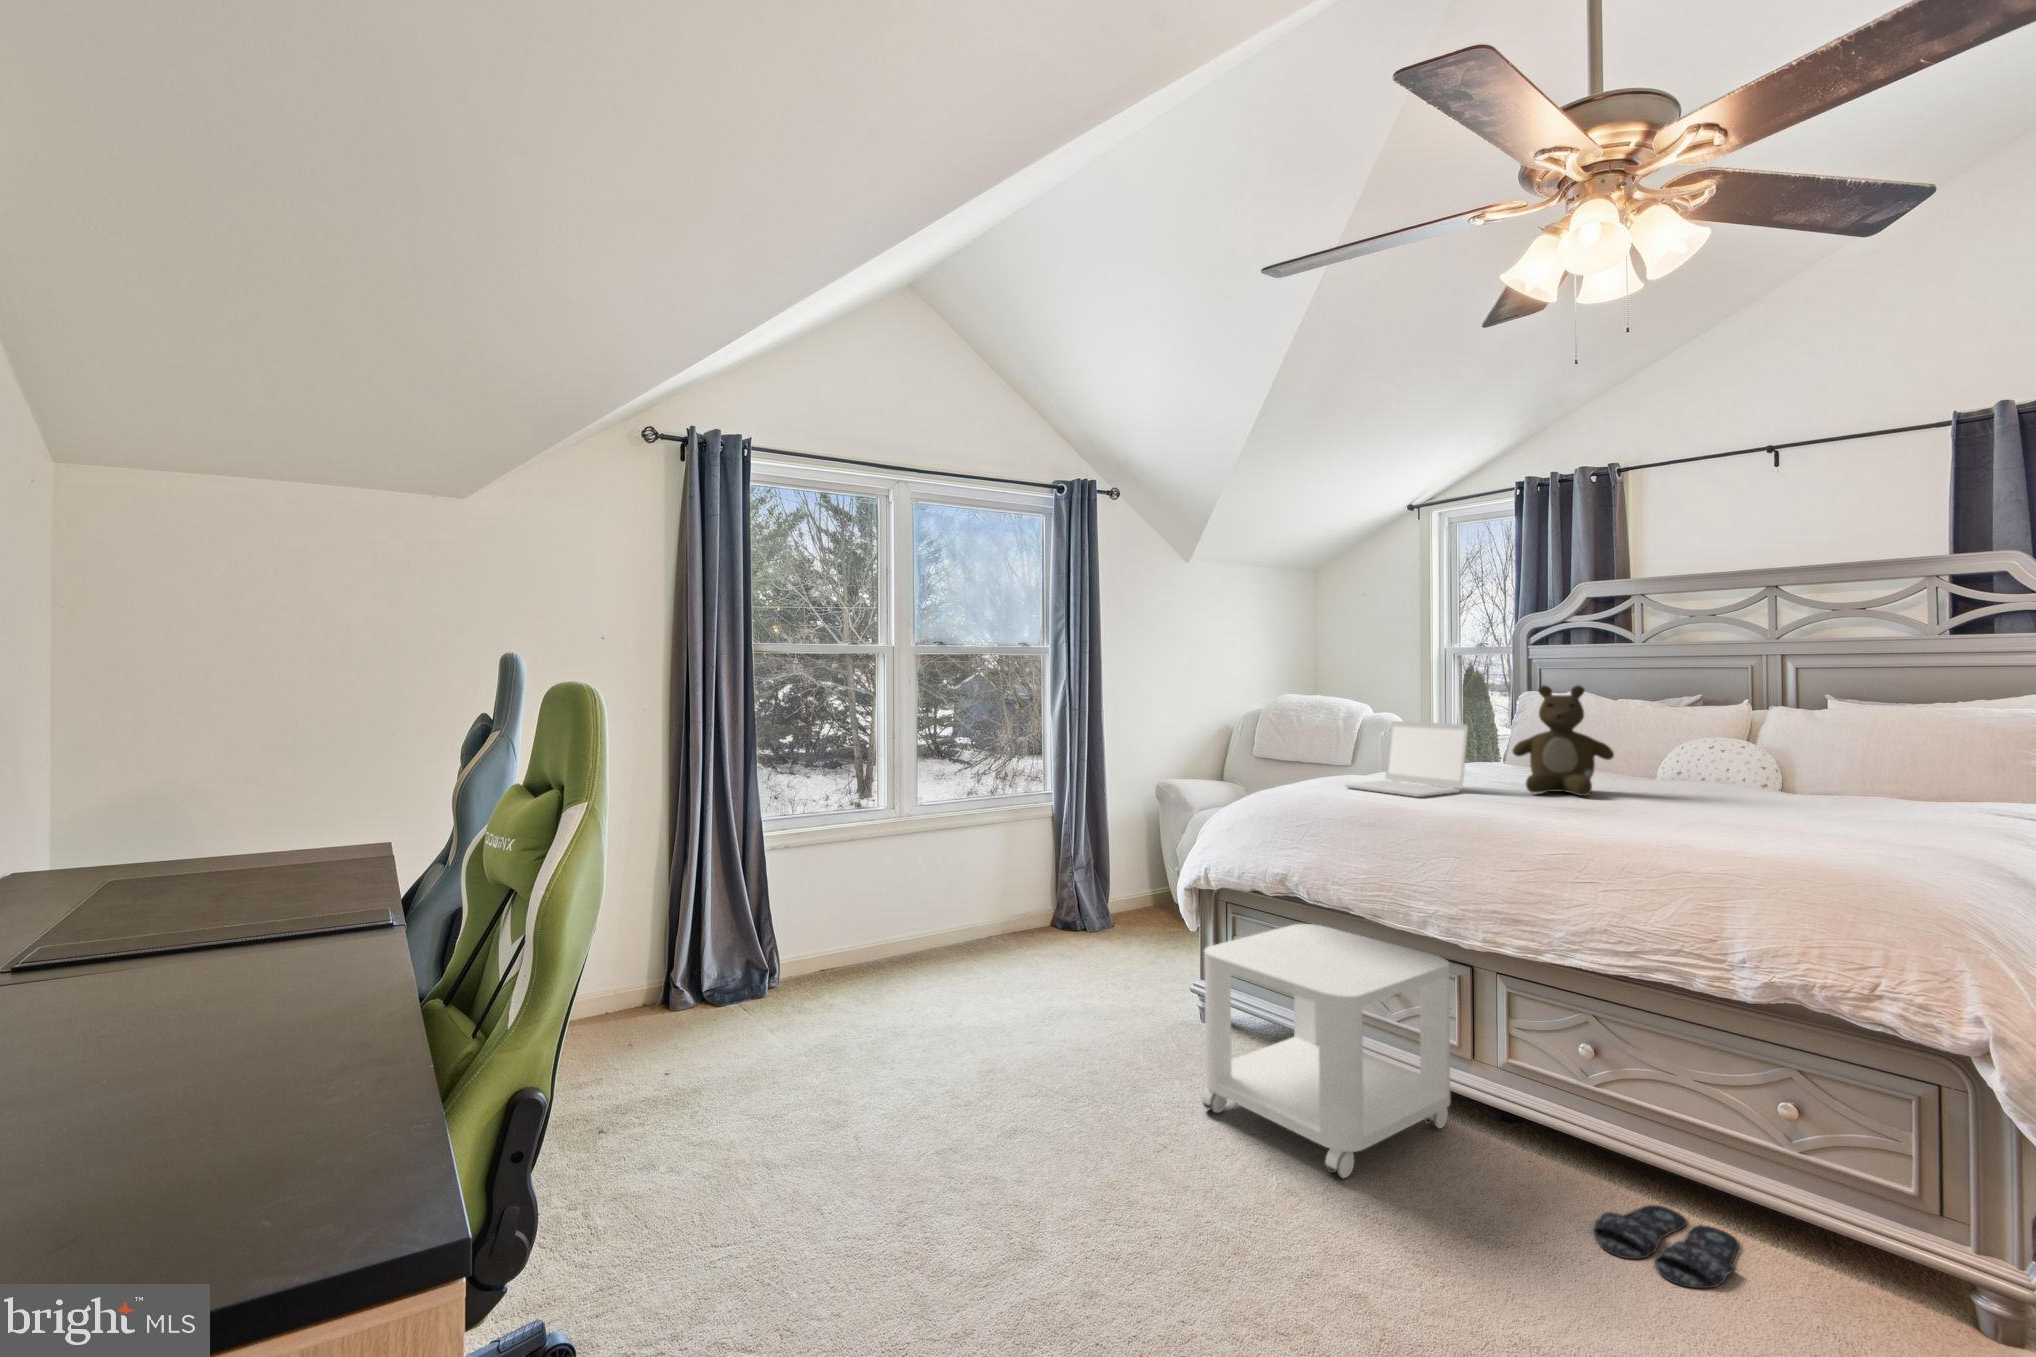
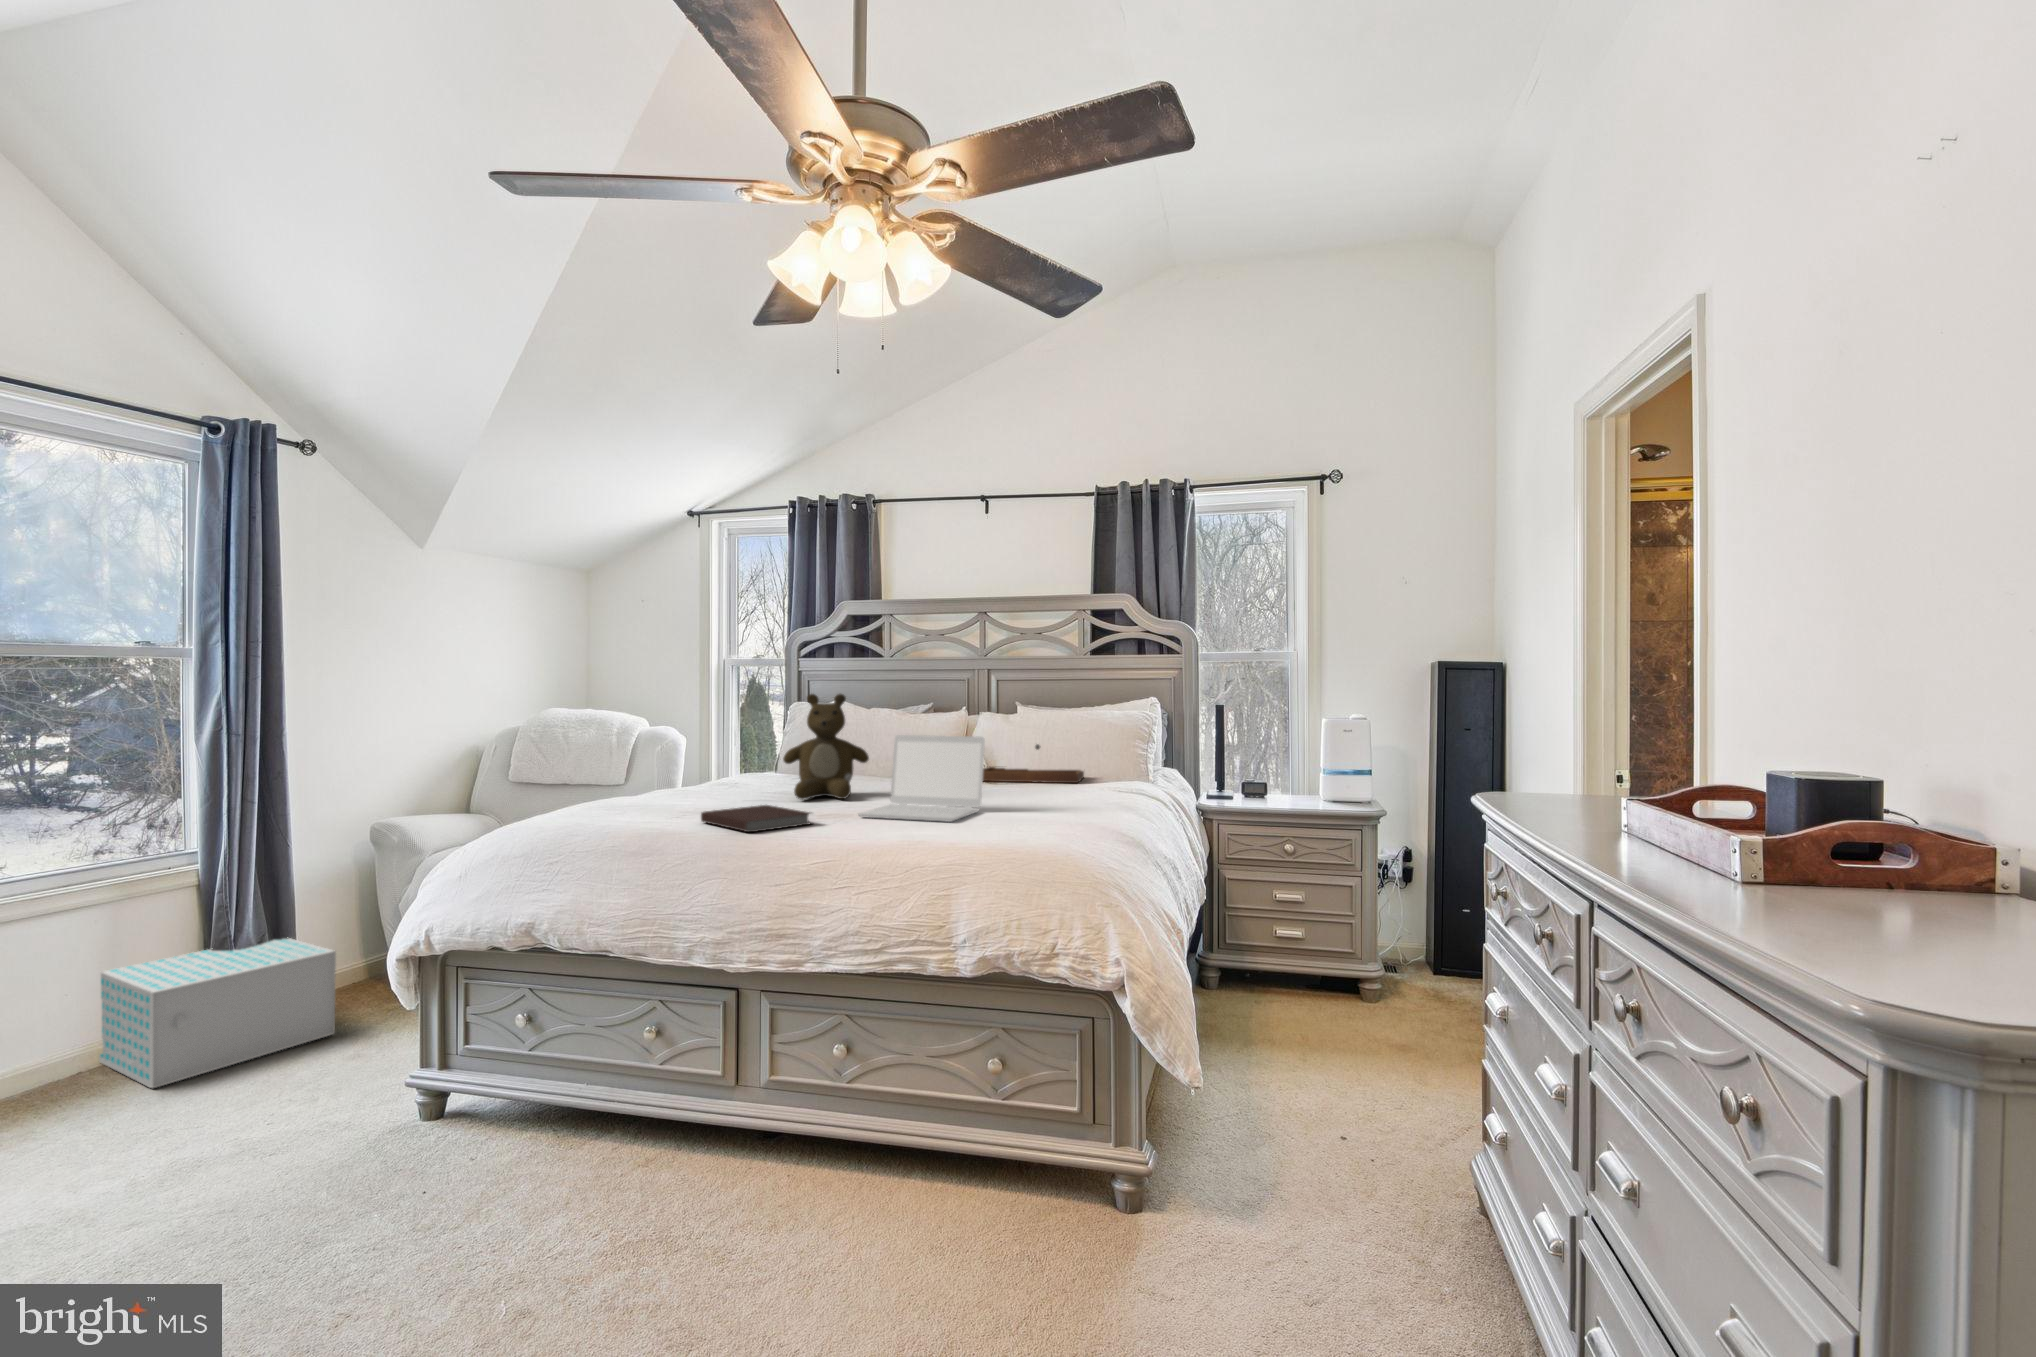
laptop: present [1346,721,1468,797] -> present [859,735,985,822]
tray: none [1763,749,1947,802] -> present [983,744,1084,783]
notebook: none [1431,795,1550,819] -> present [701,805,810,832]
storage box: none [1013,862,1141,953] -> present [99,937,336,1088]
side table: present [1202,924,1450,1178] -> none [394,975,715,1286]
slippers: present [1594,1205,1739,1288] -> none [847,1185,961,1265]

